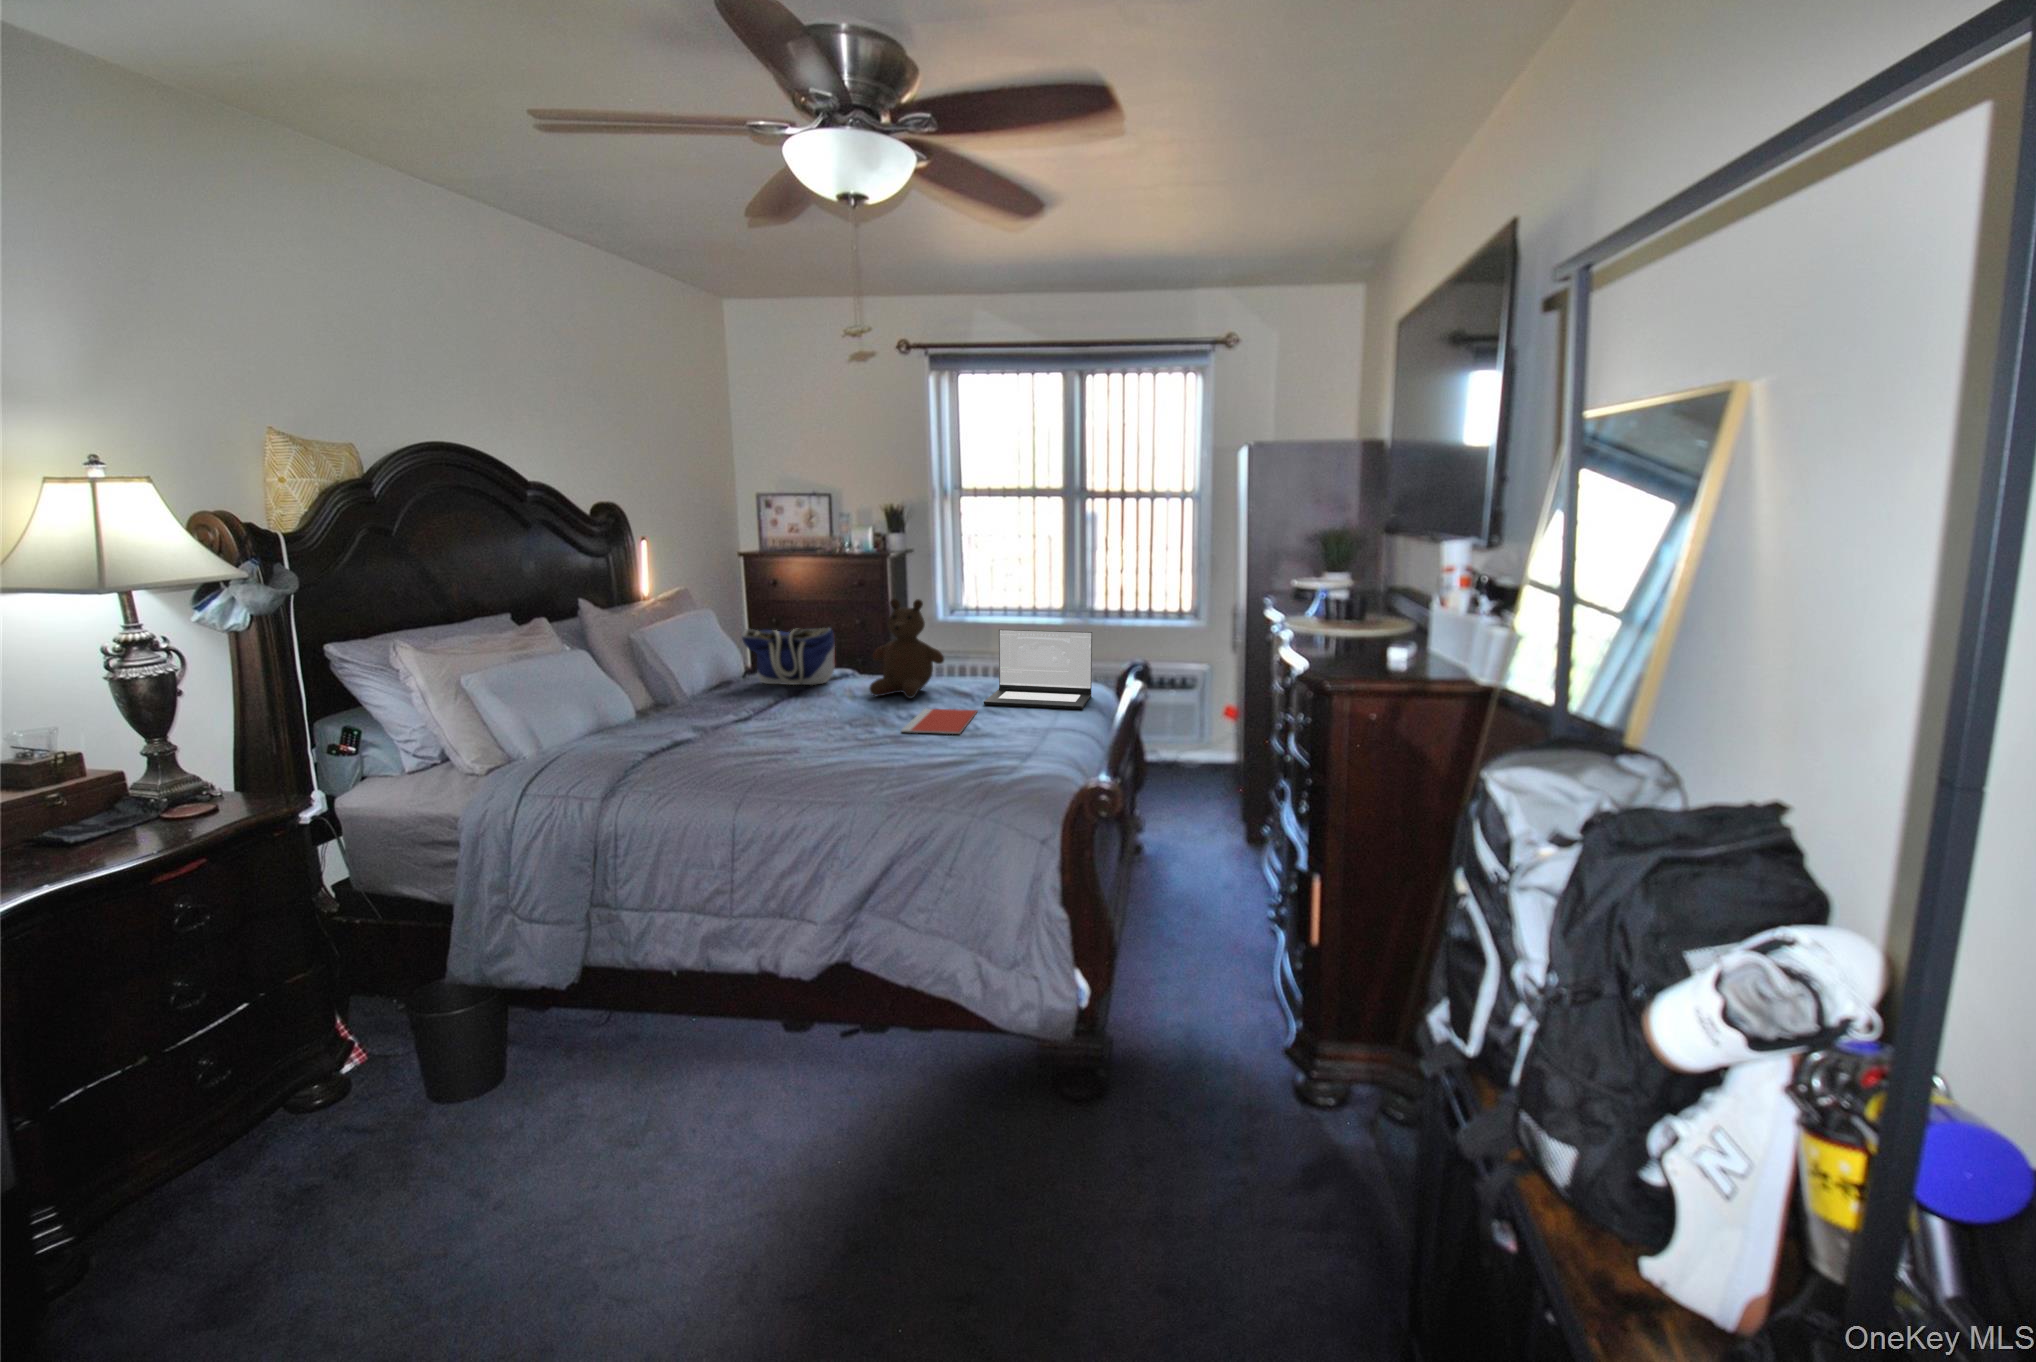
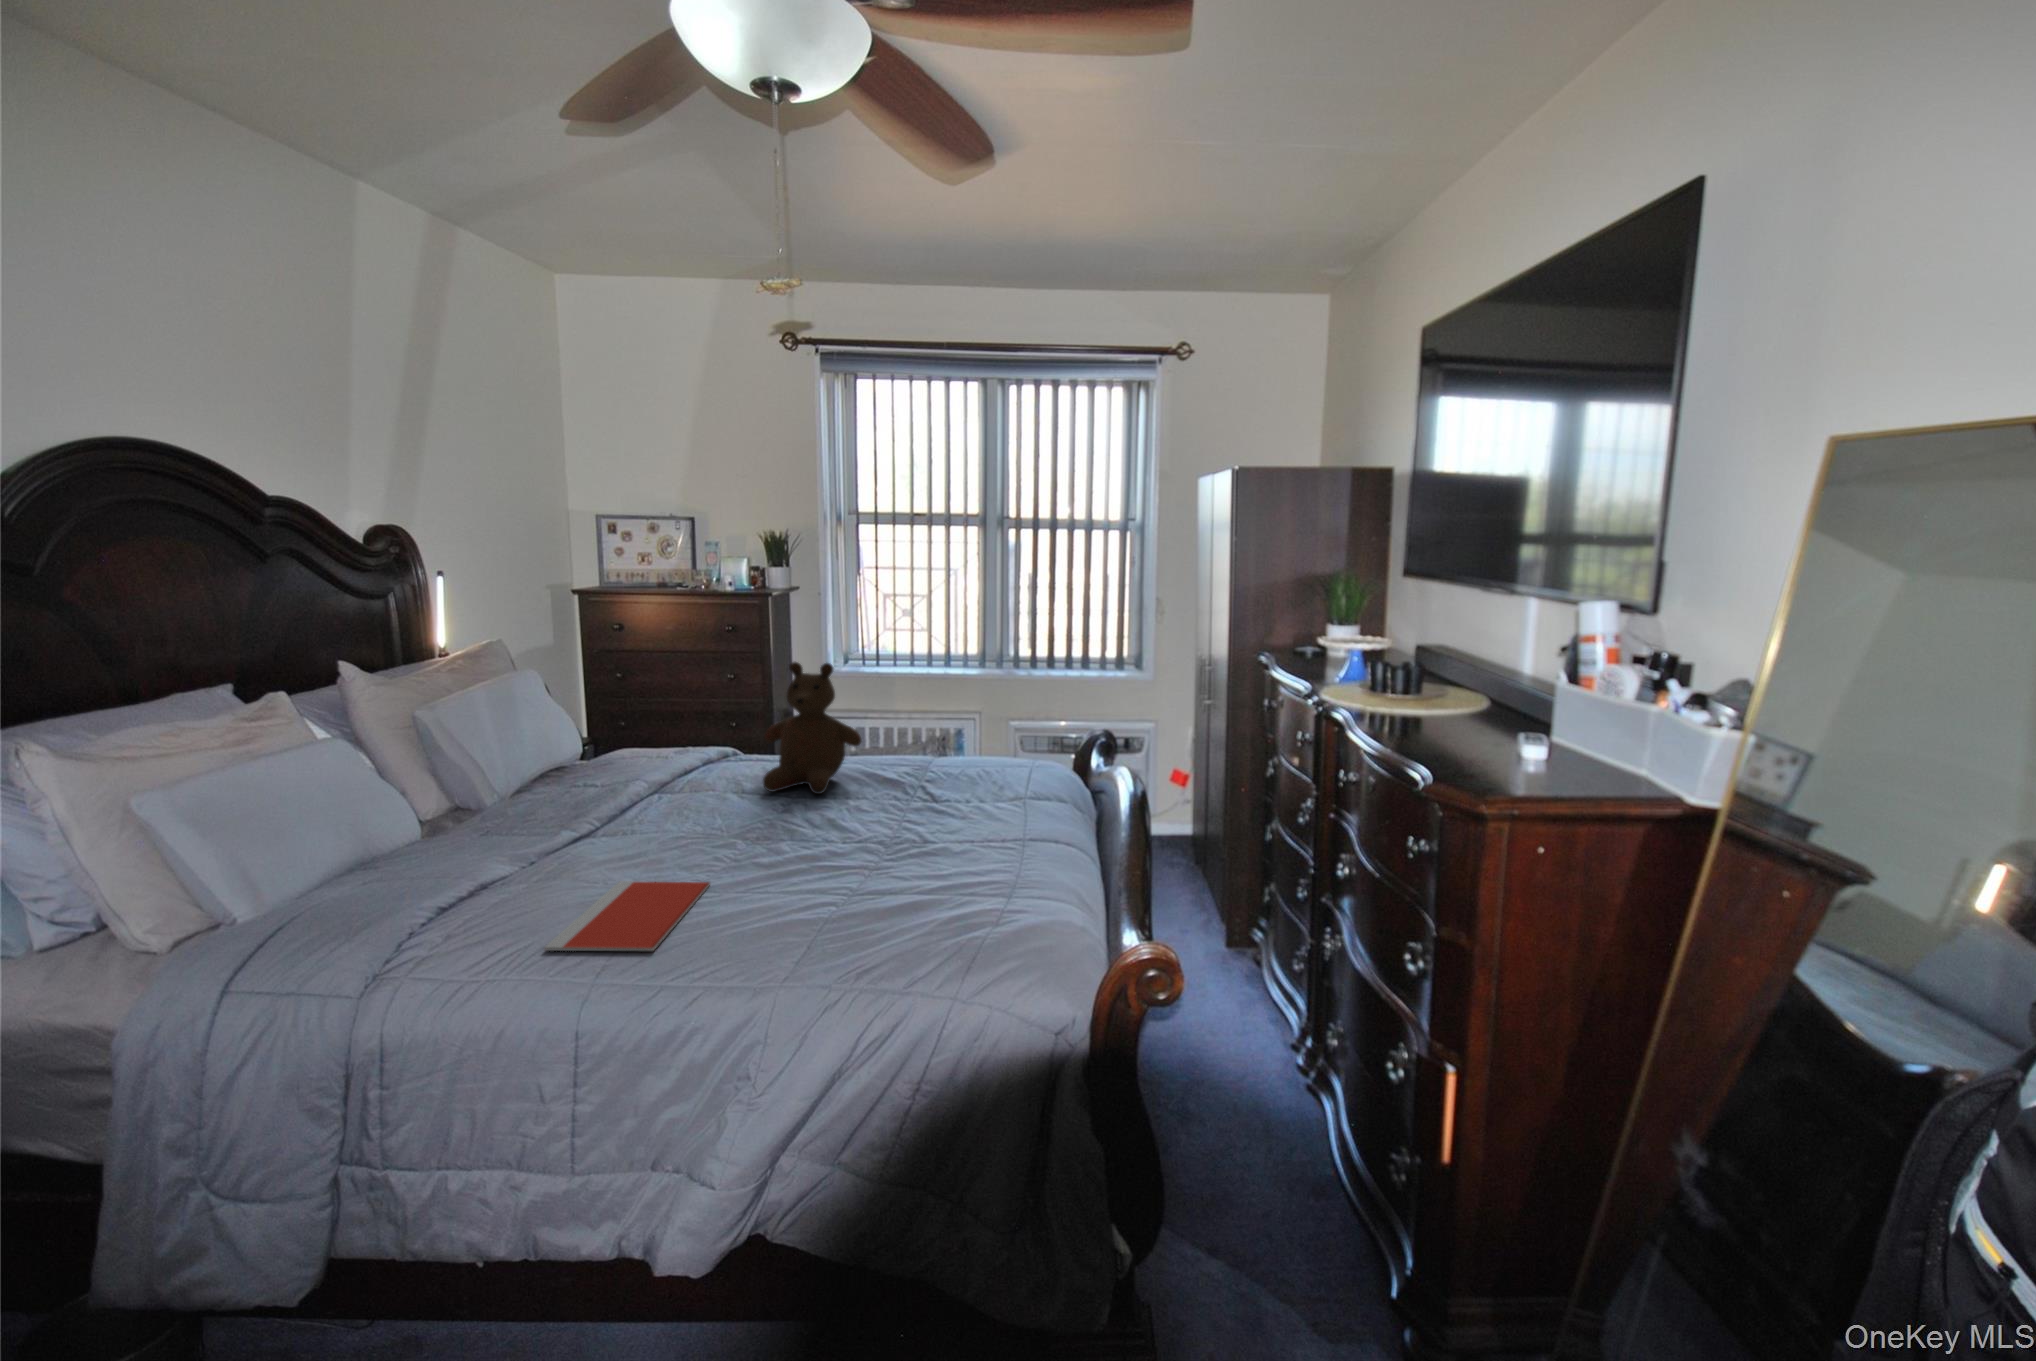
tote bag: present [741,628,835,685] -> none [581,698,712,775]
laptop: present [984,629,1092,709] -> none [918,701,1052,807]
notebook: present [901,709,977,734] -> present [544,882,710,951]

